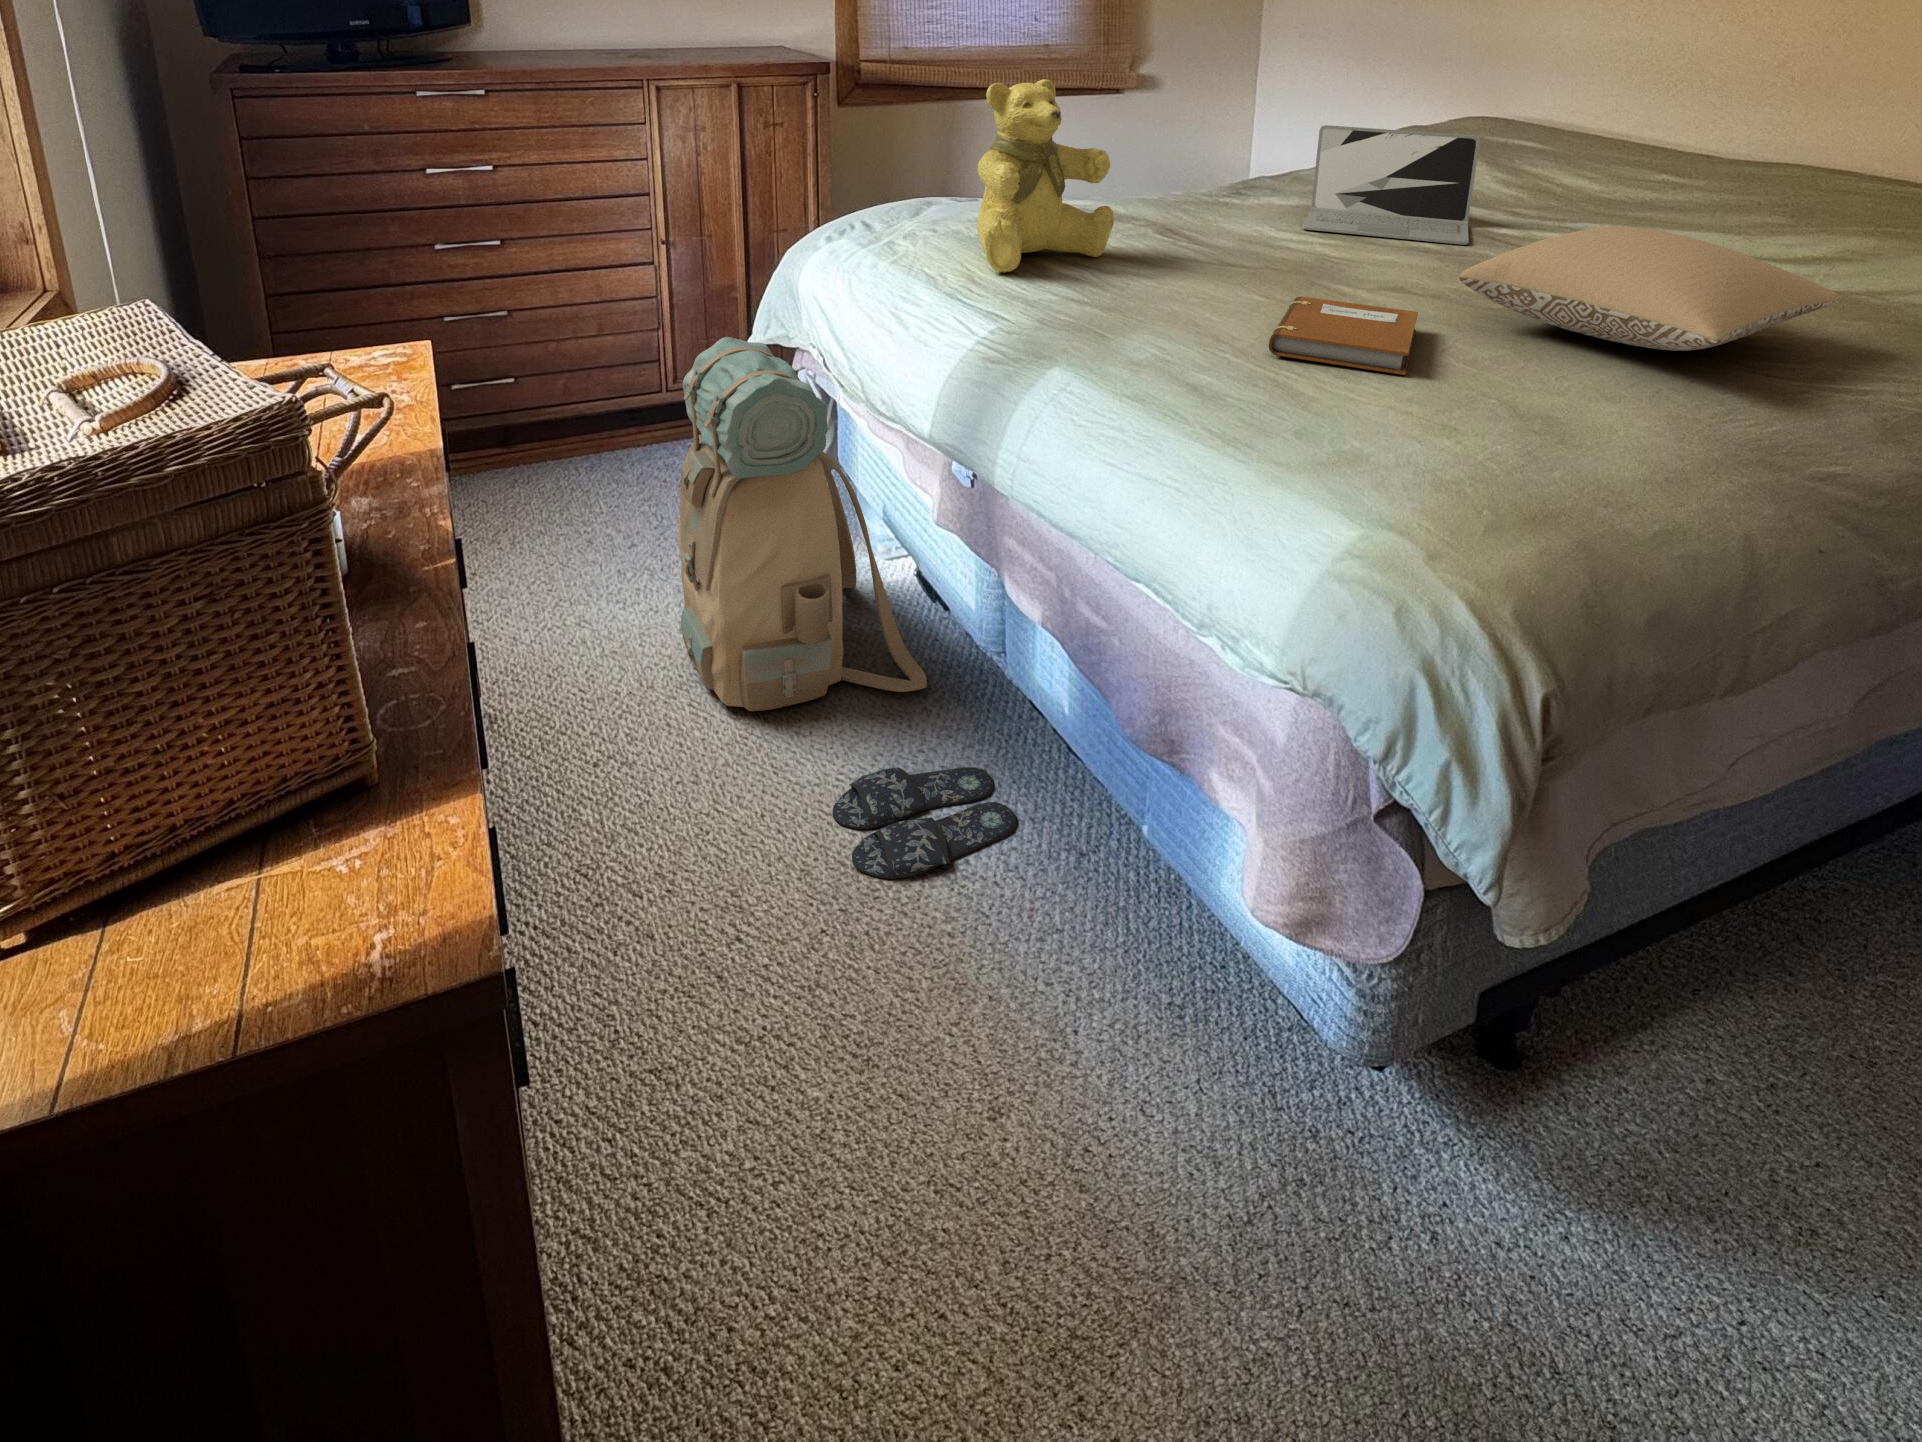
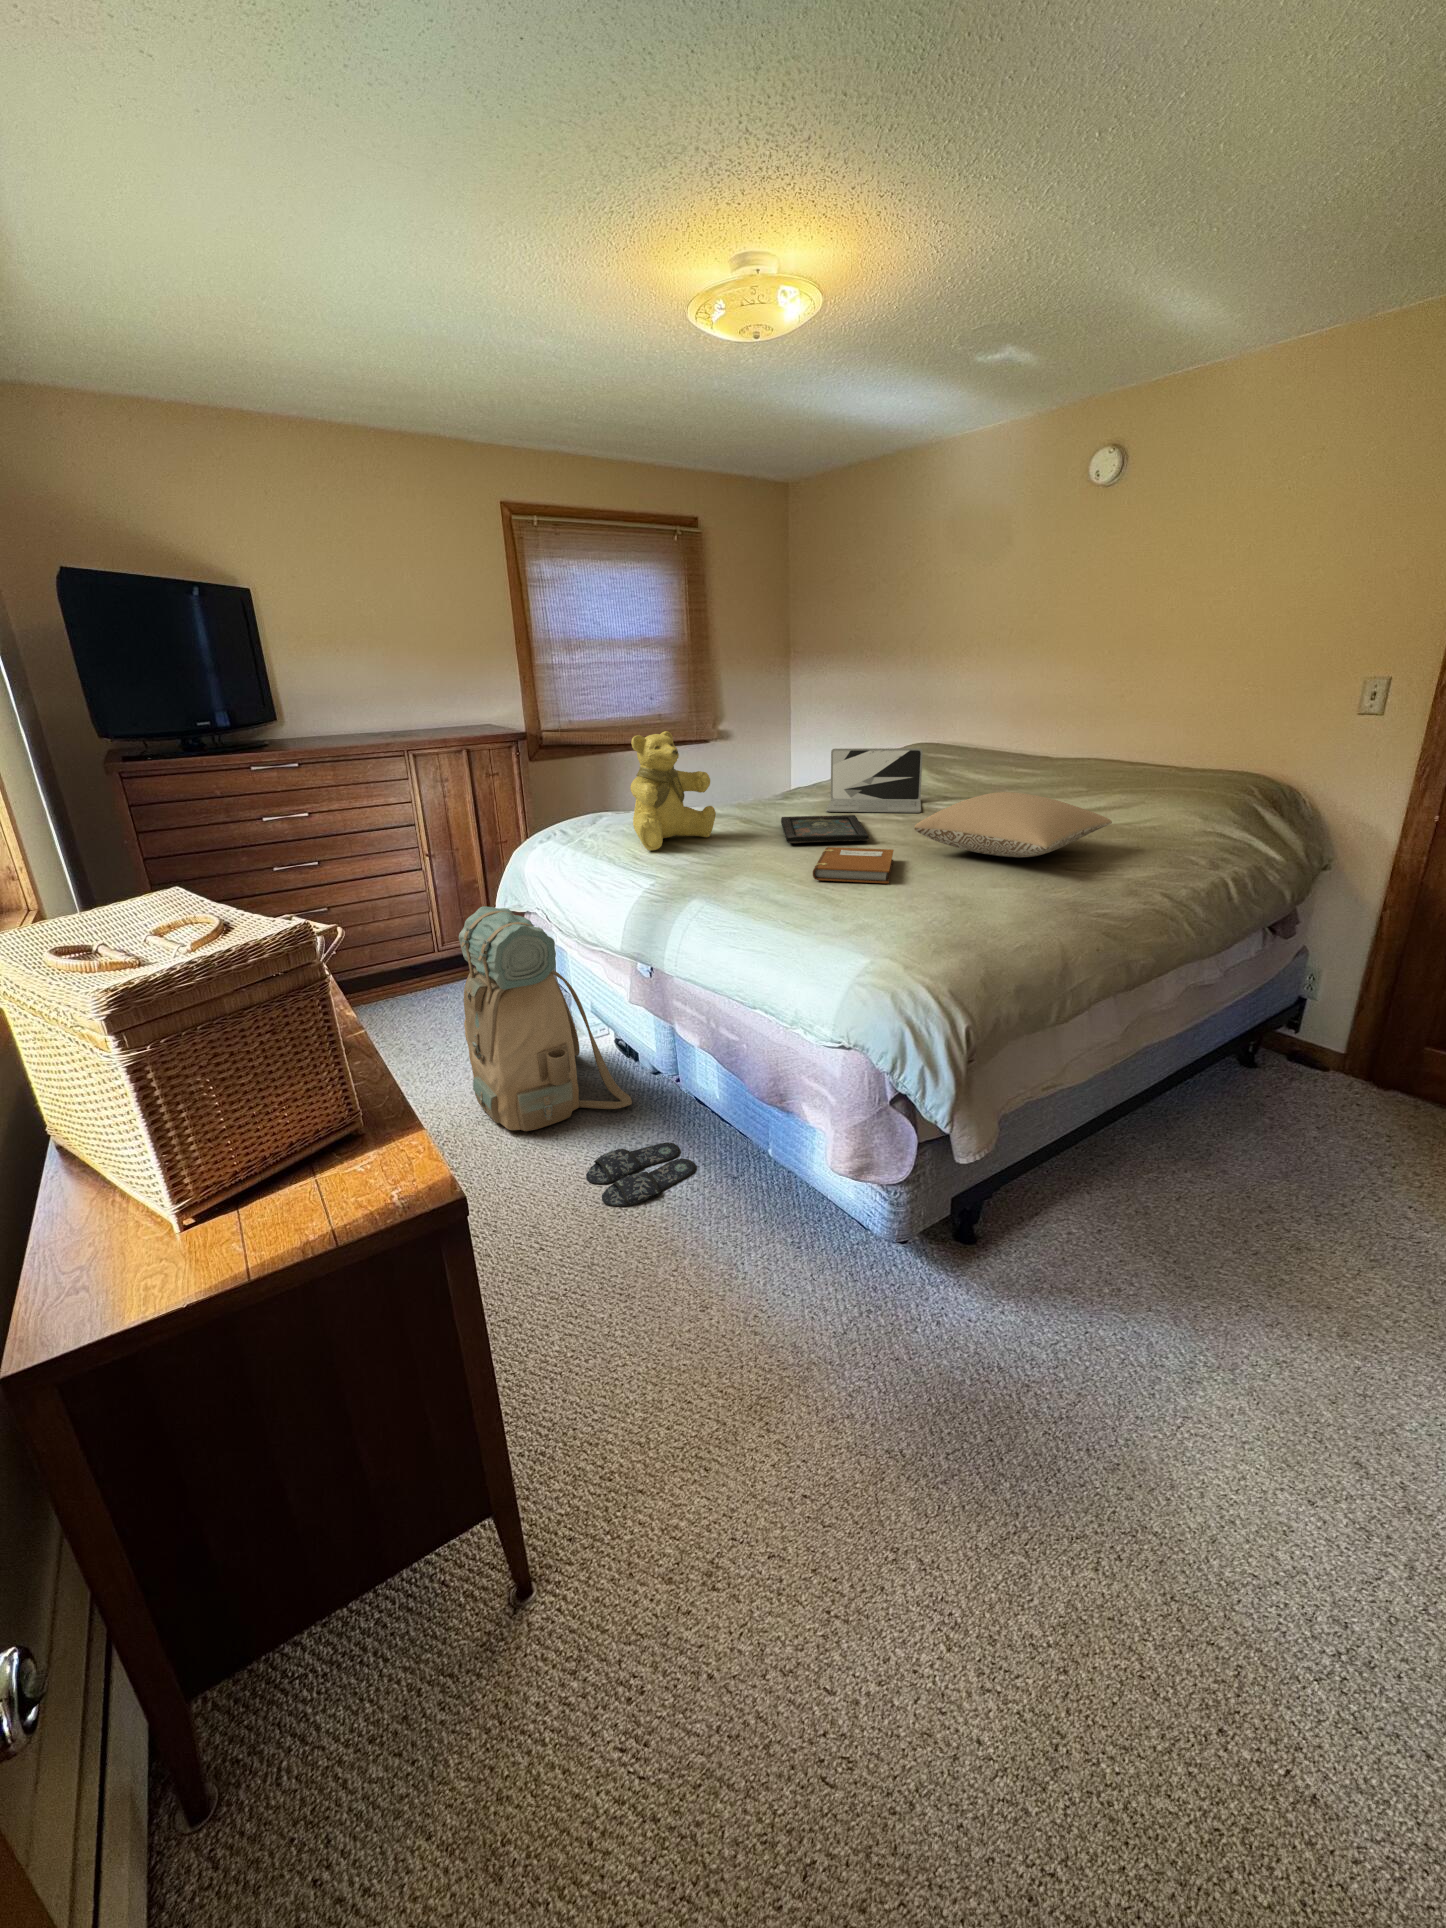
tray: none [1223,233,1374,288] -> present [781,815,869,843]

